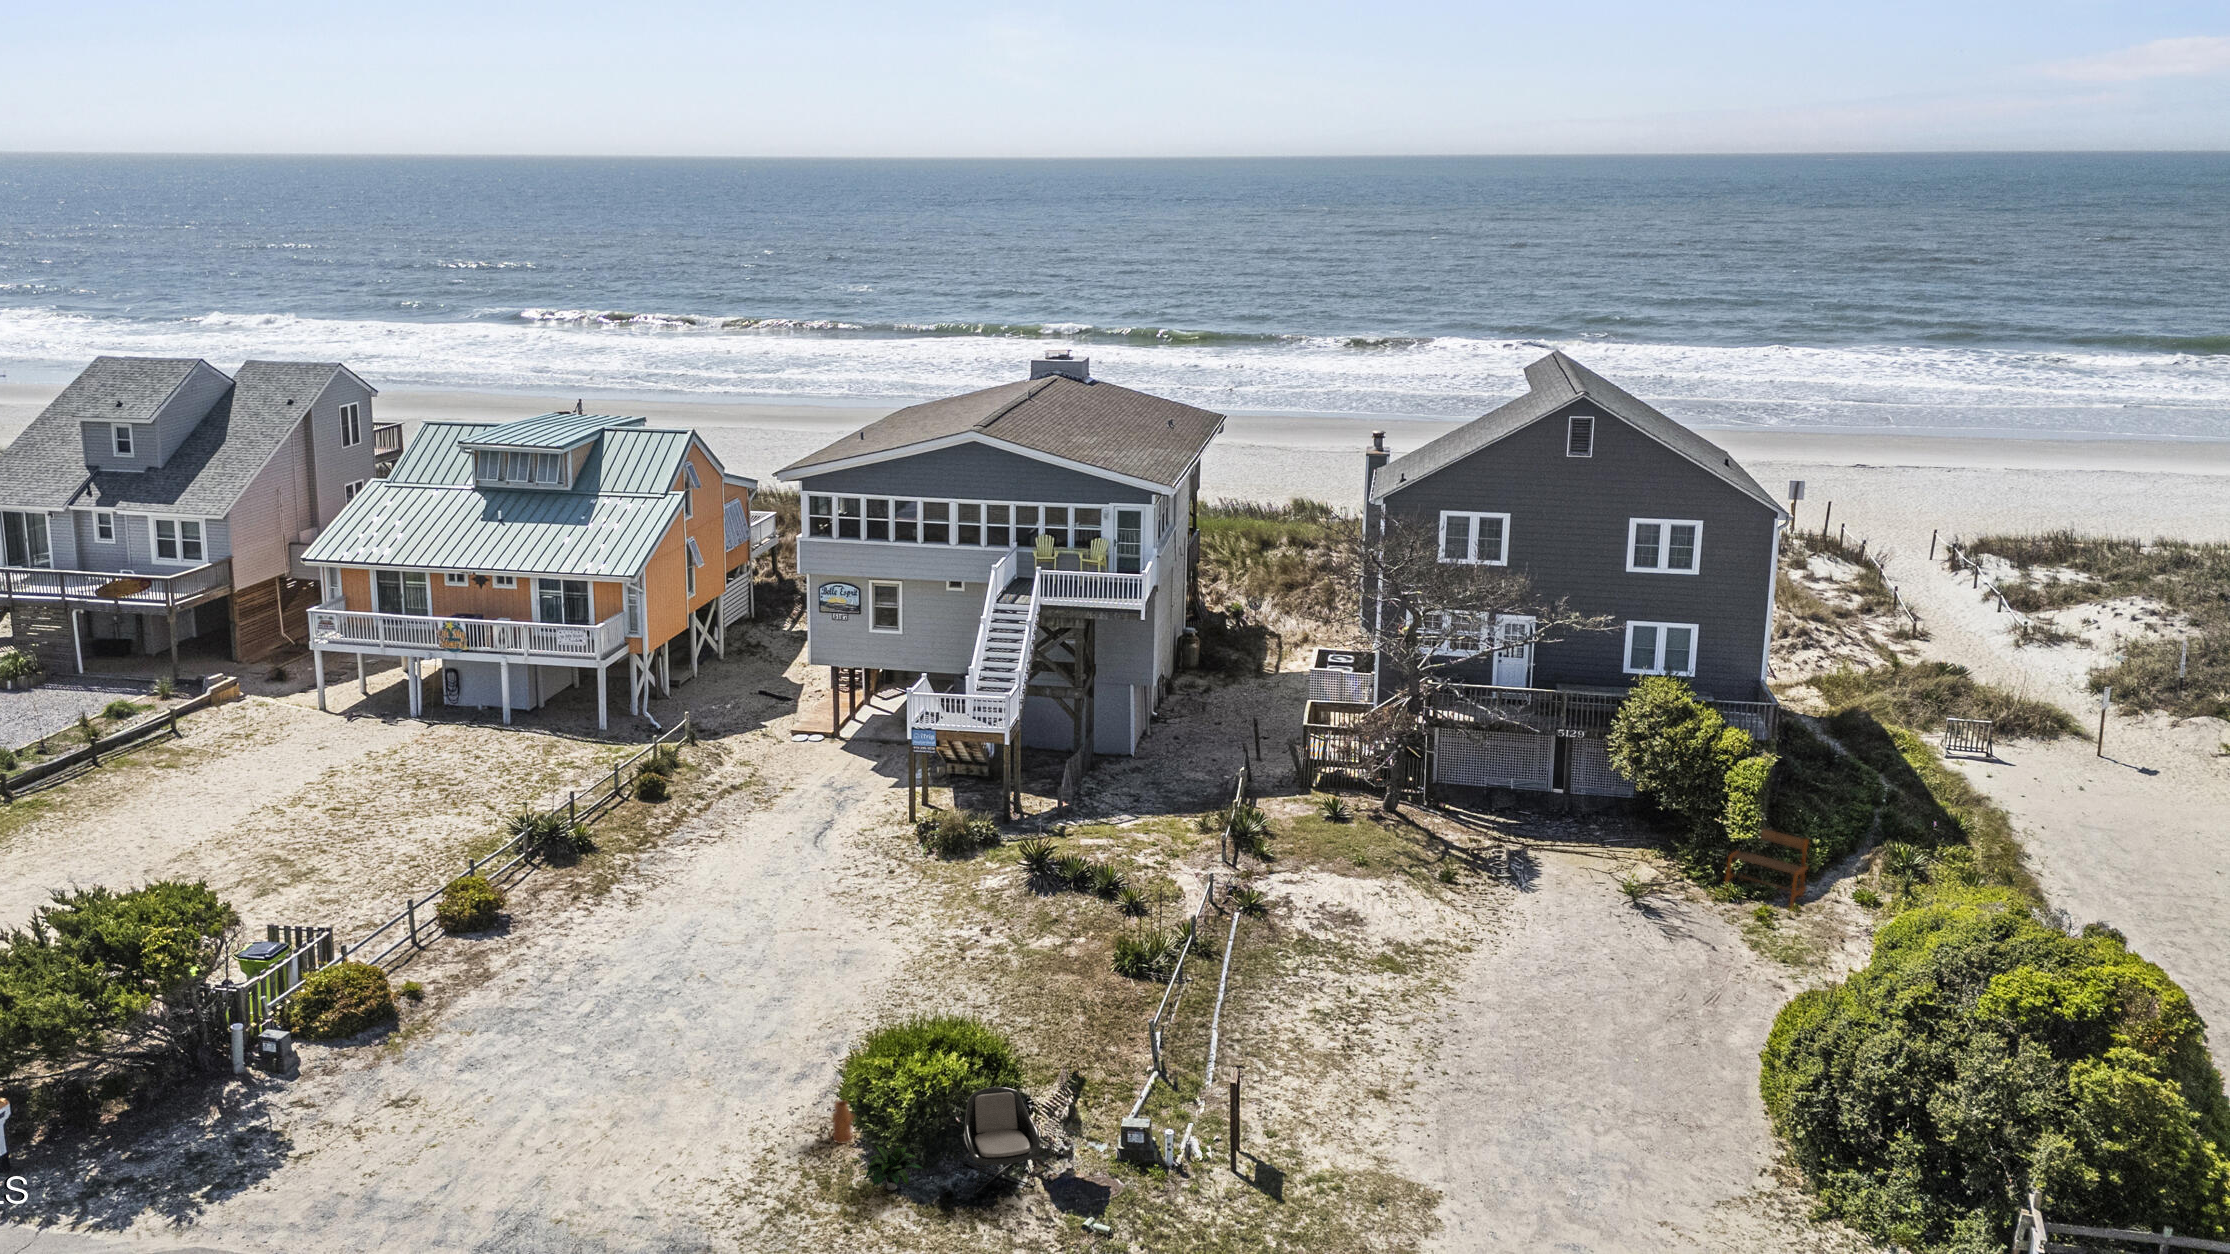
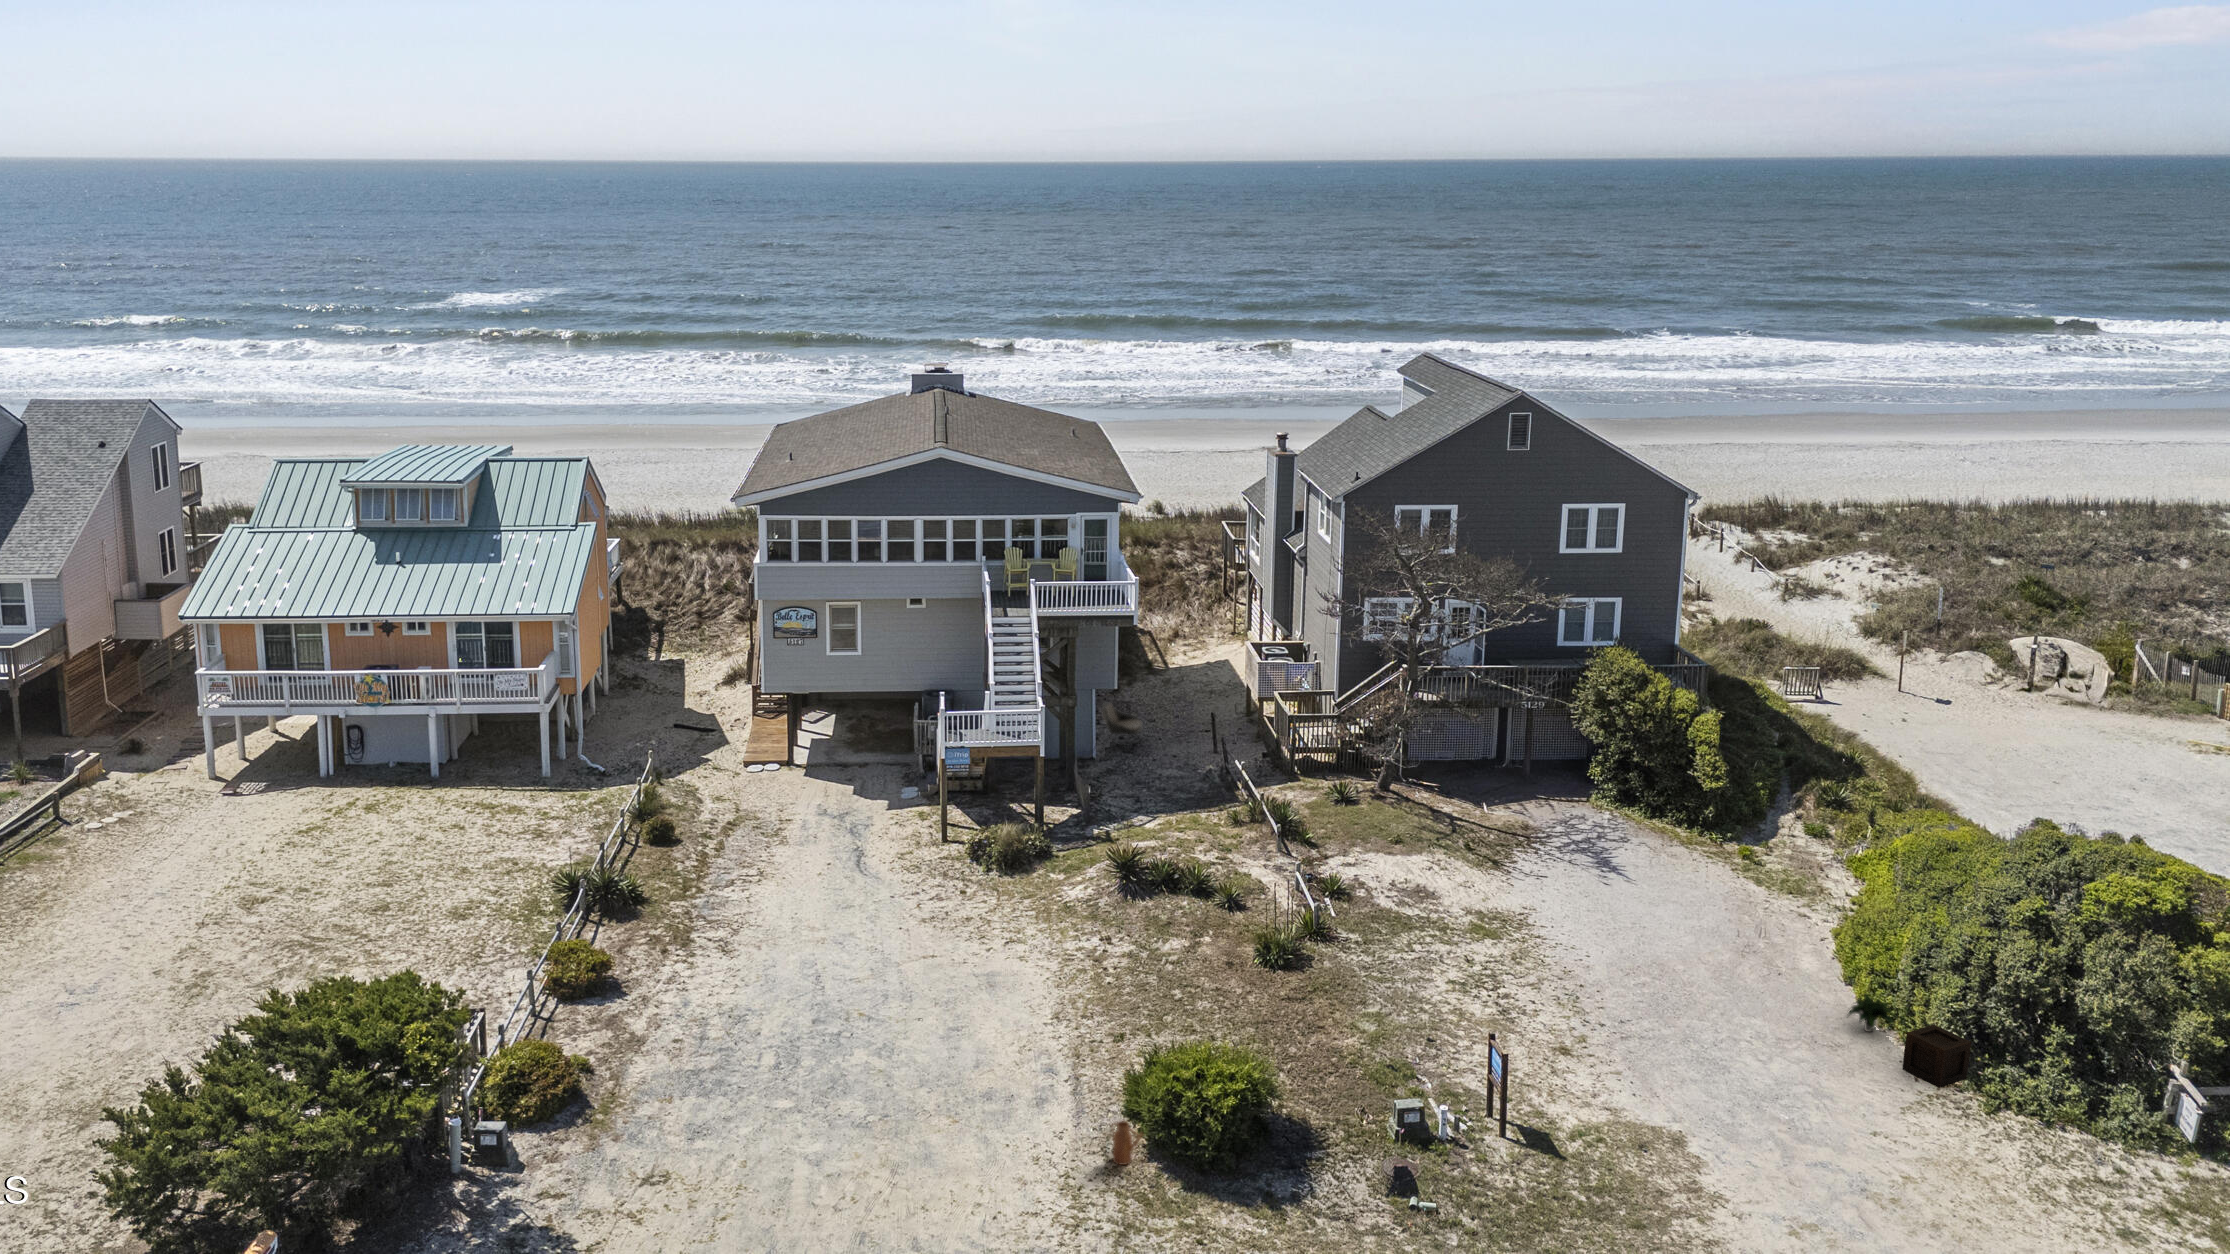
bench: present [1725,829,1808,908] -> none [1703,772,1774,844]
lounge chair: present [964,1087,1040,1194] -> present [1102,702,1143,749]
wooden crate: none [1747,1120,1821,1190] -> present [1902,1025,1971,1088]
potted plant: present [865,1144,924,1190] -> present [1847,993,1894,1032]

